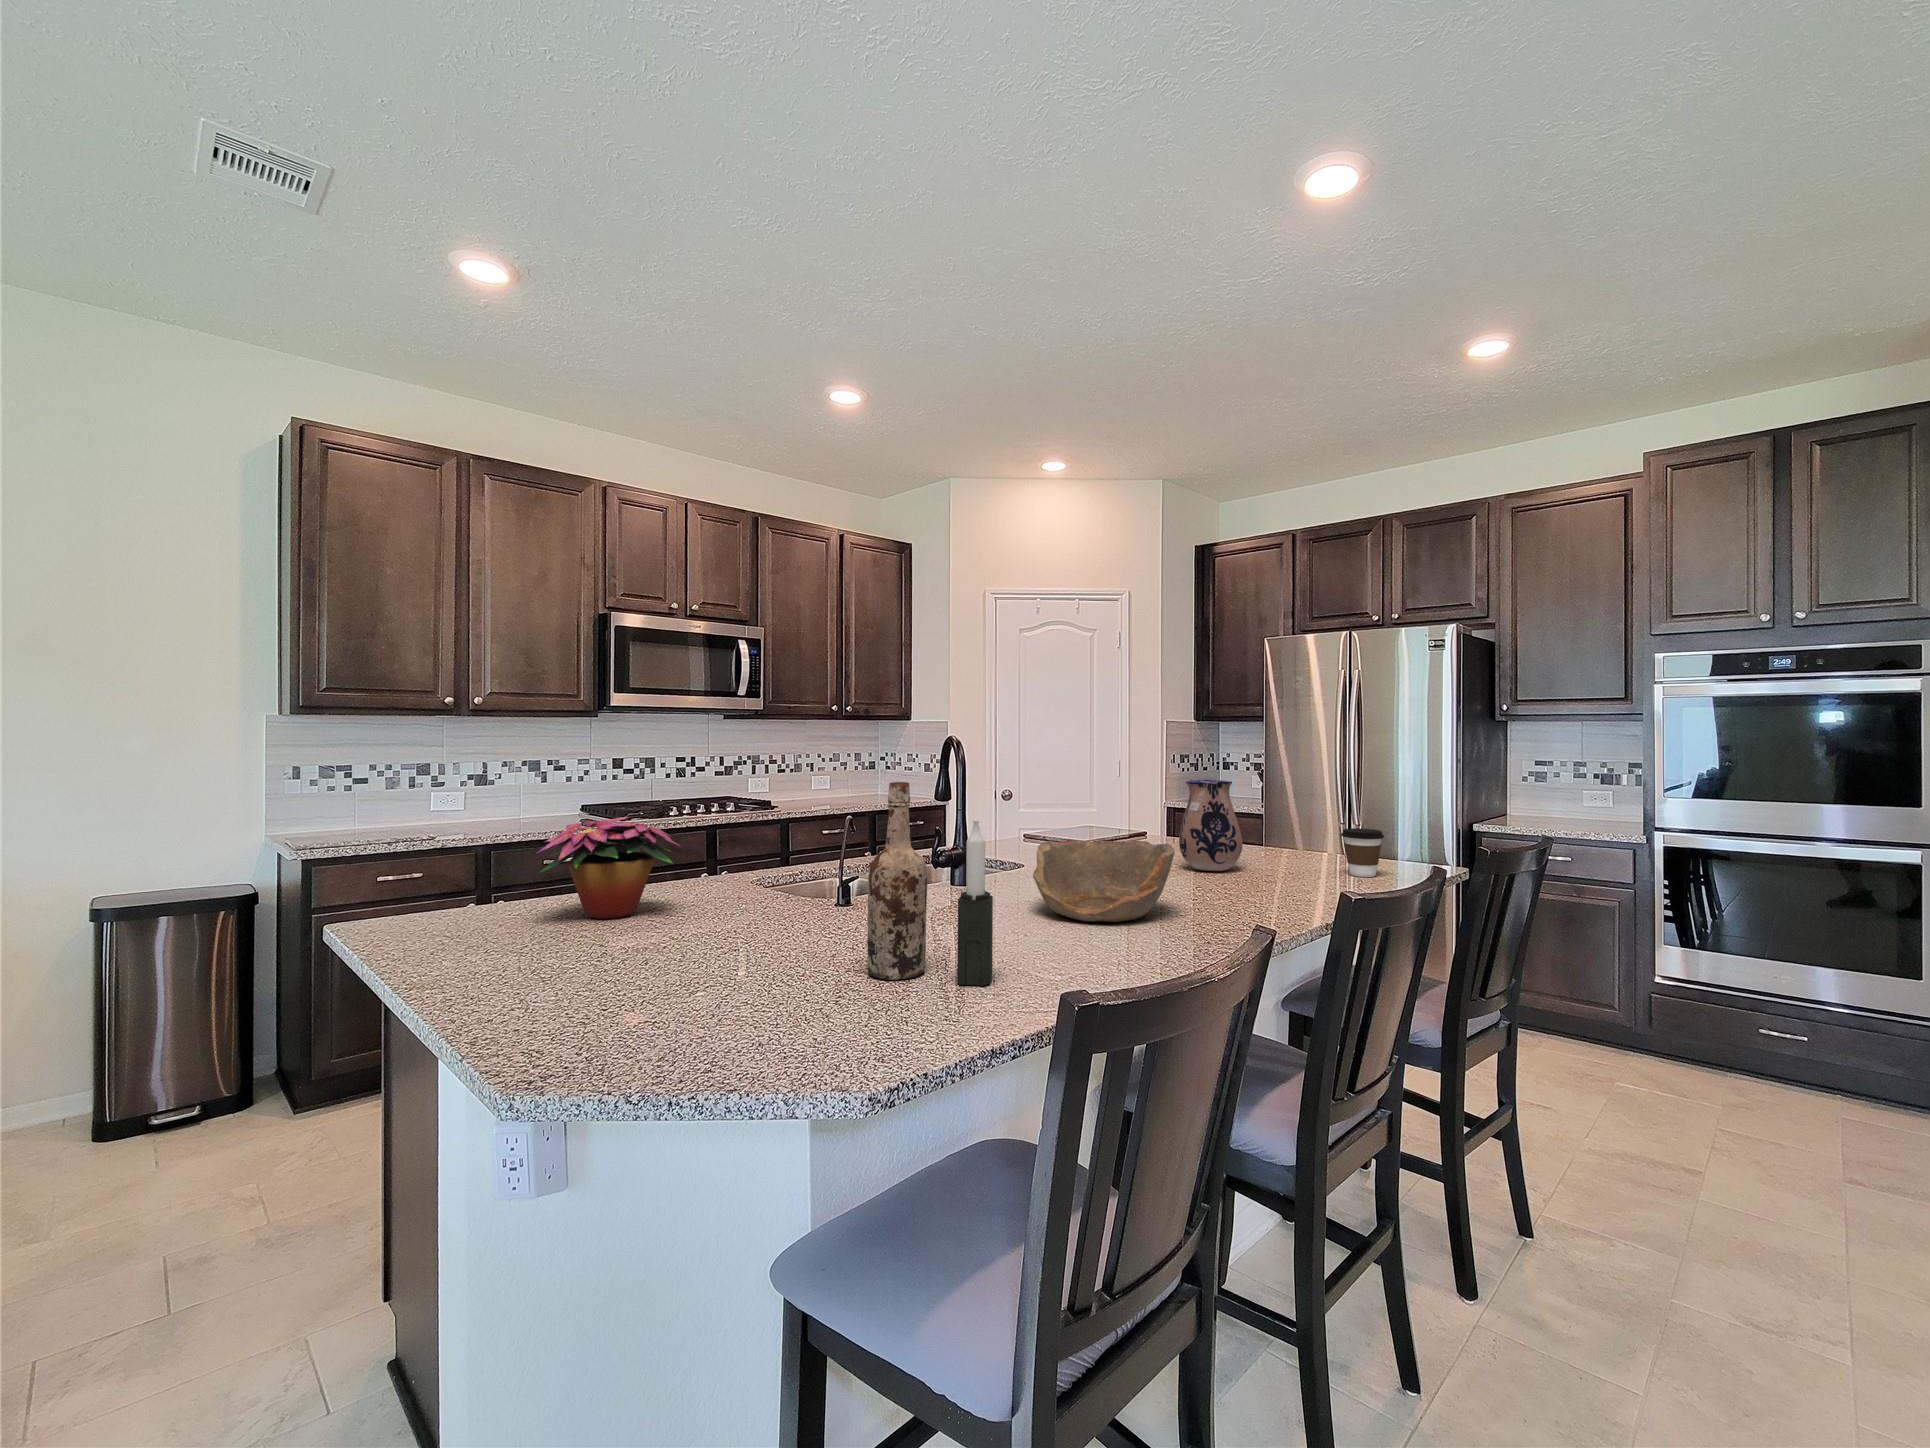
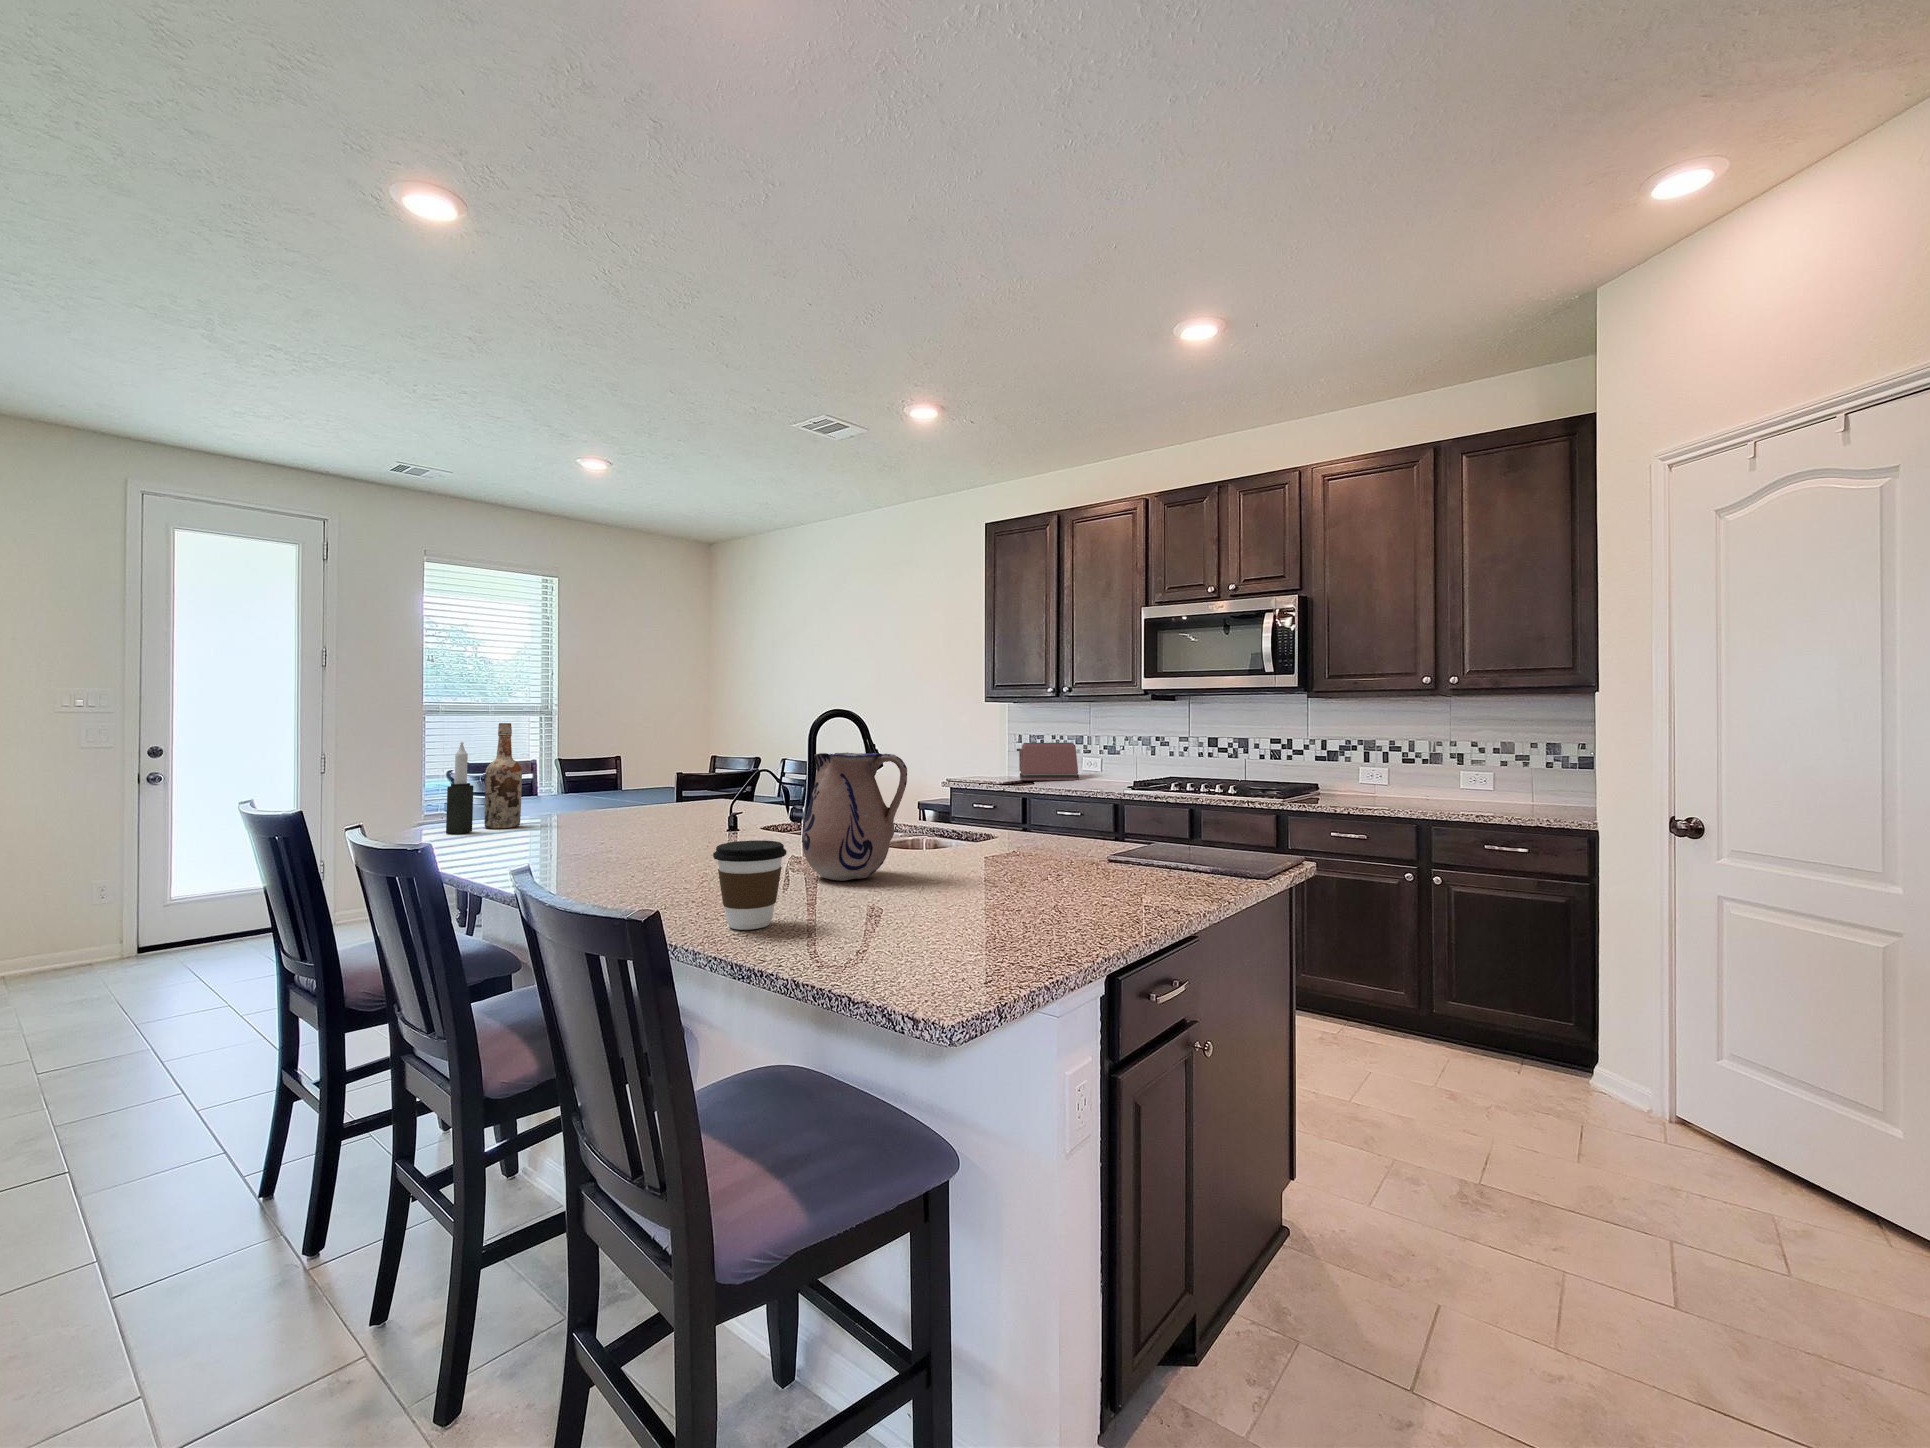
toaster: none [361,773,469,835] -> present [1017,743,1079,780]
flower arrangement: present [537,817,683,919] -> none [684,751,762,807]
bowl: present [1033,841,1175,922] -> none [549,787,678,852]

